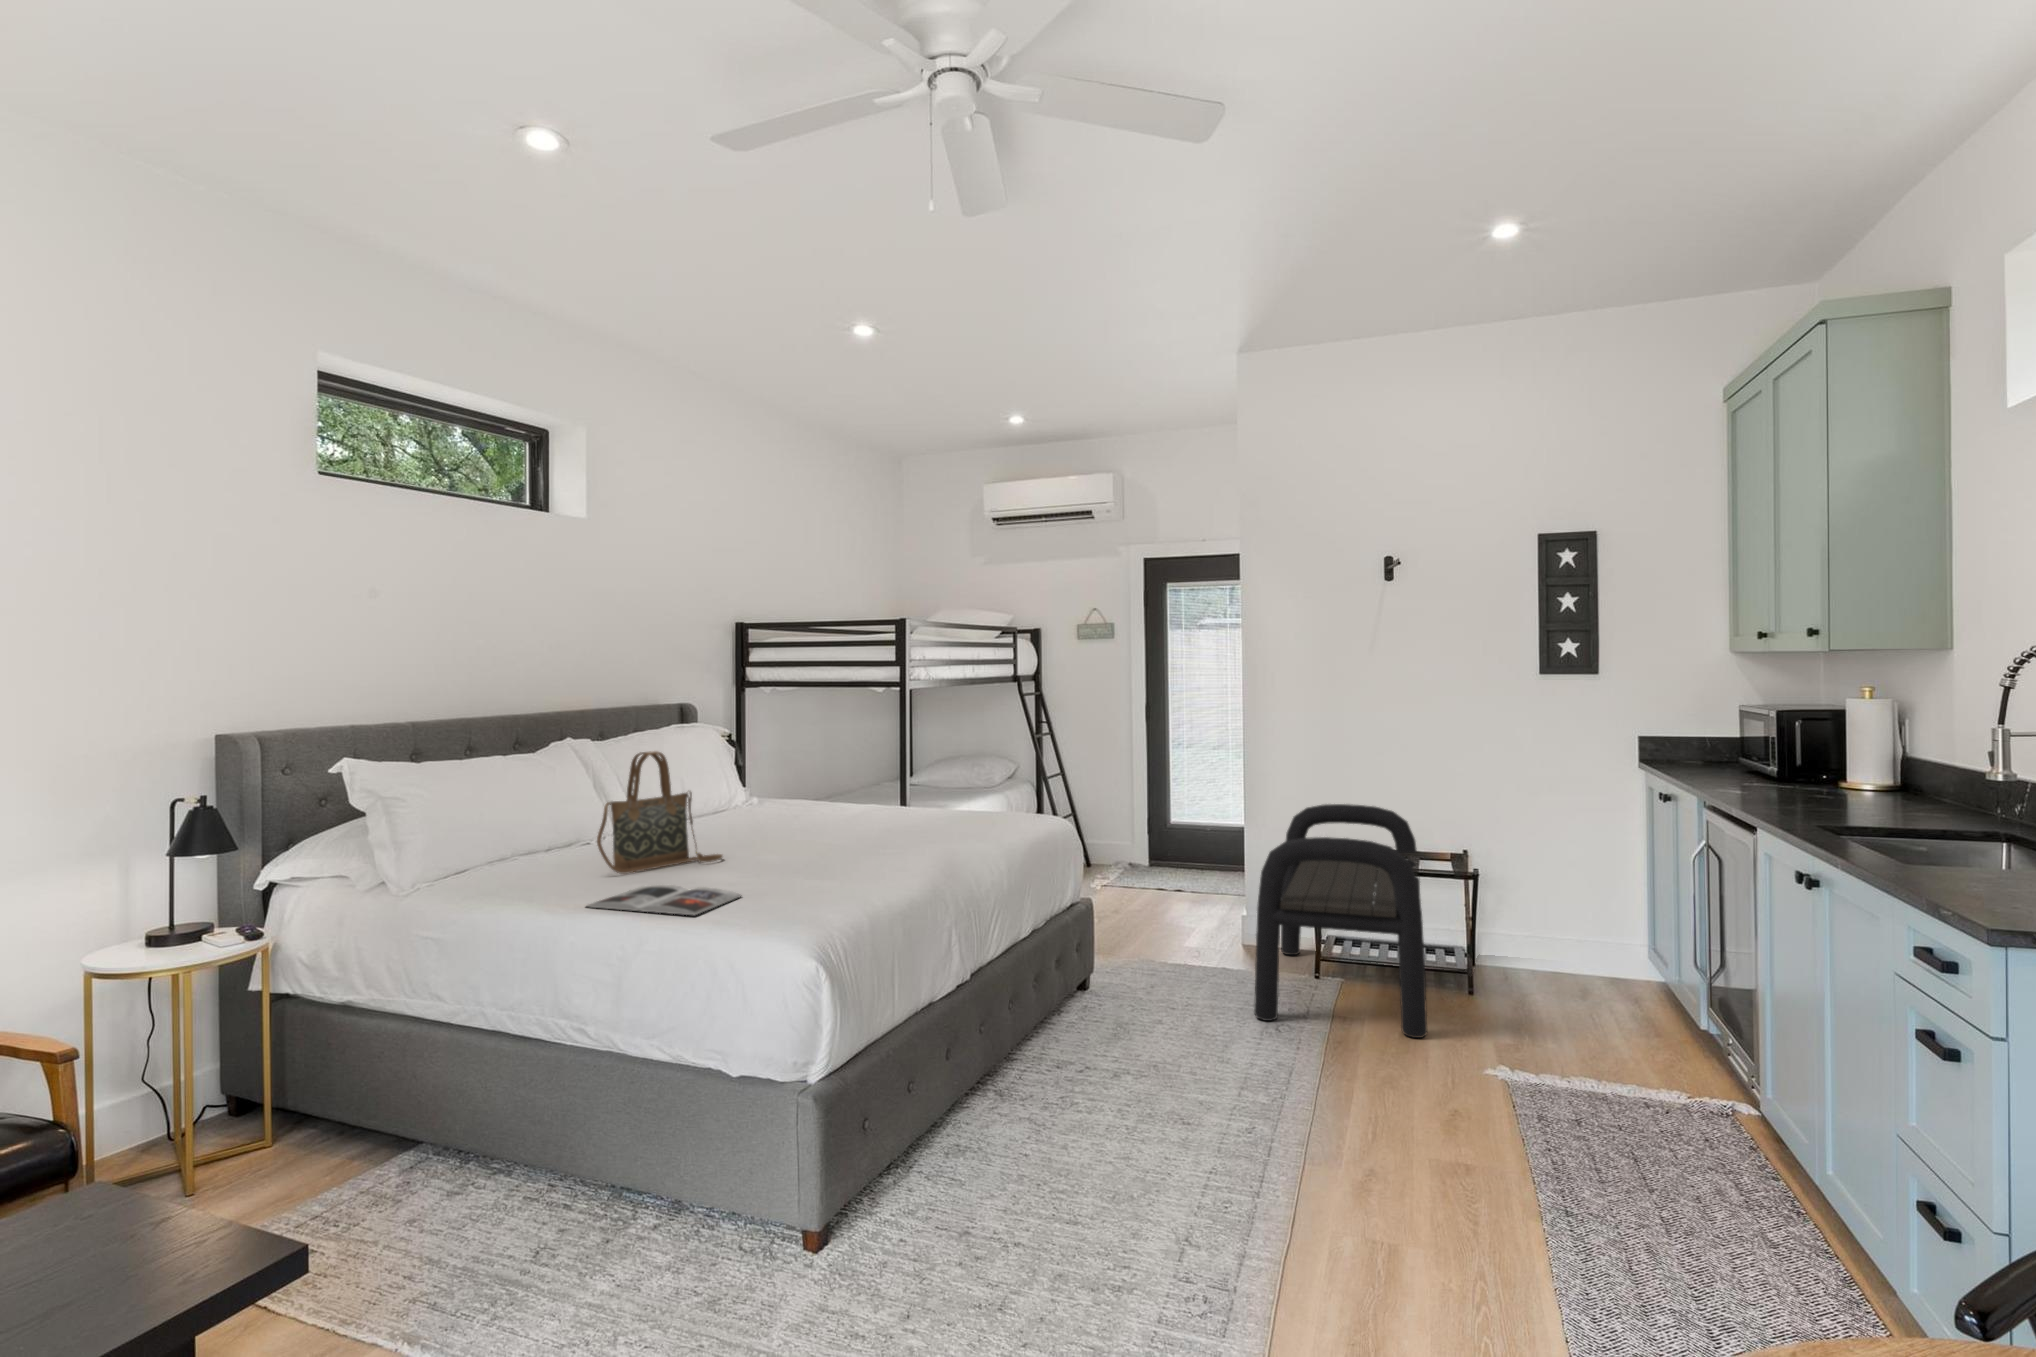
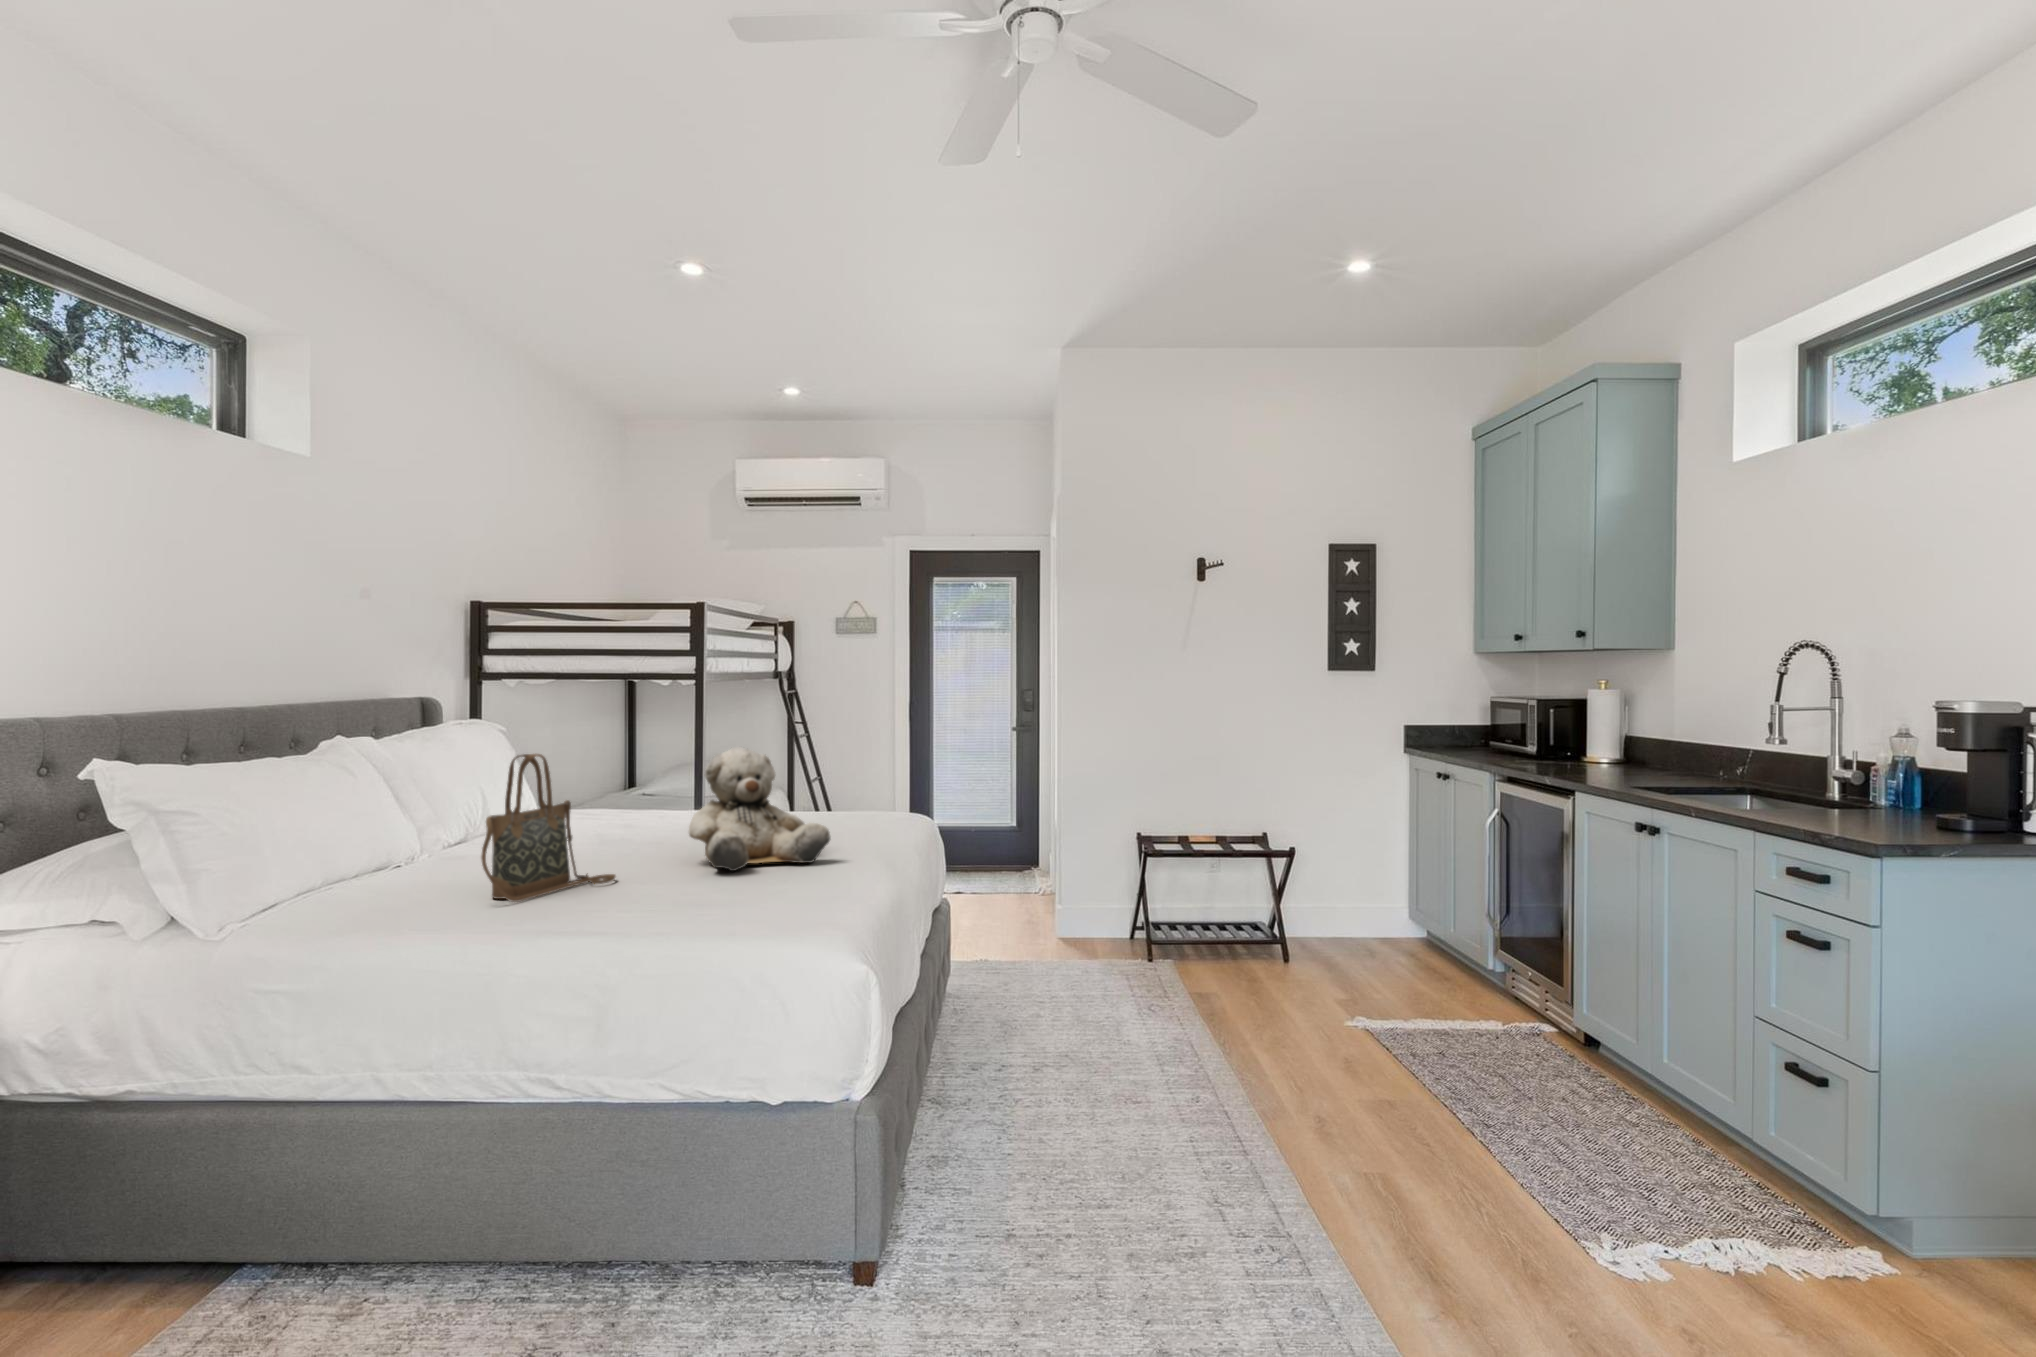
teddy bear: none [797,748,913,858] -> present [689,747,831,871]
bench: present [1254,804,1427,1038] -> none [1103,797,1283,1011]
magazine: present [587,885,742,915] -> none [531,907,709,939]

